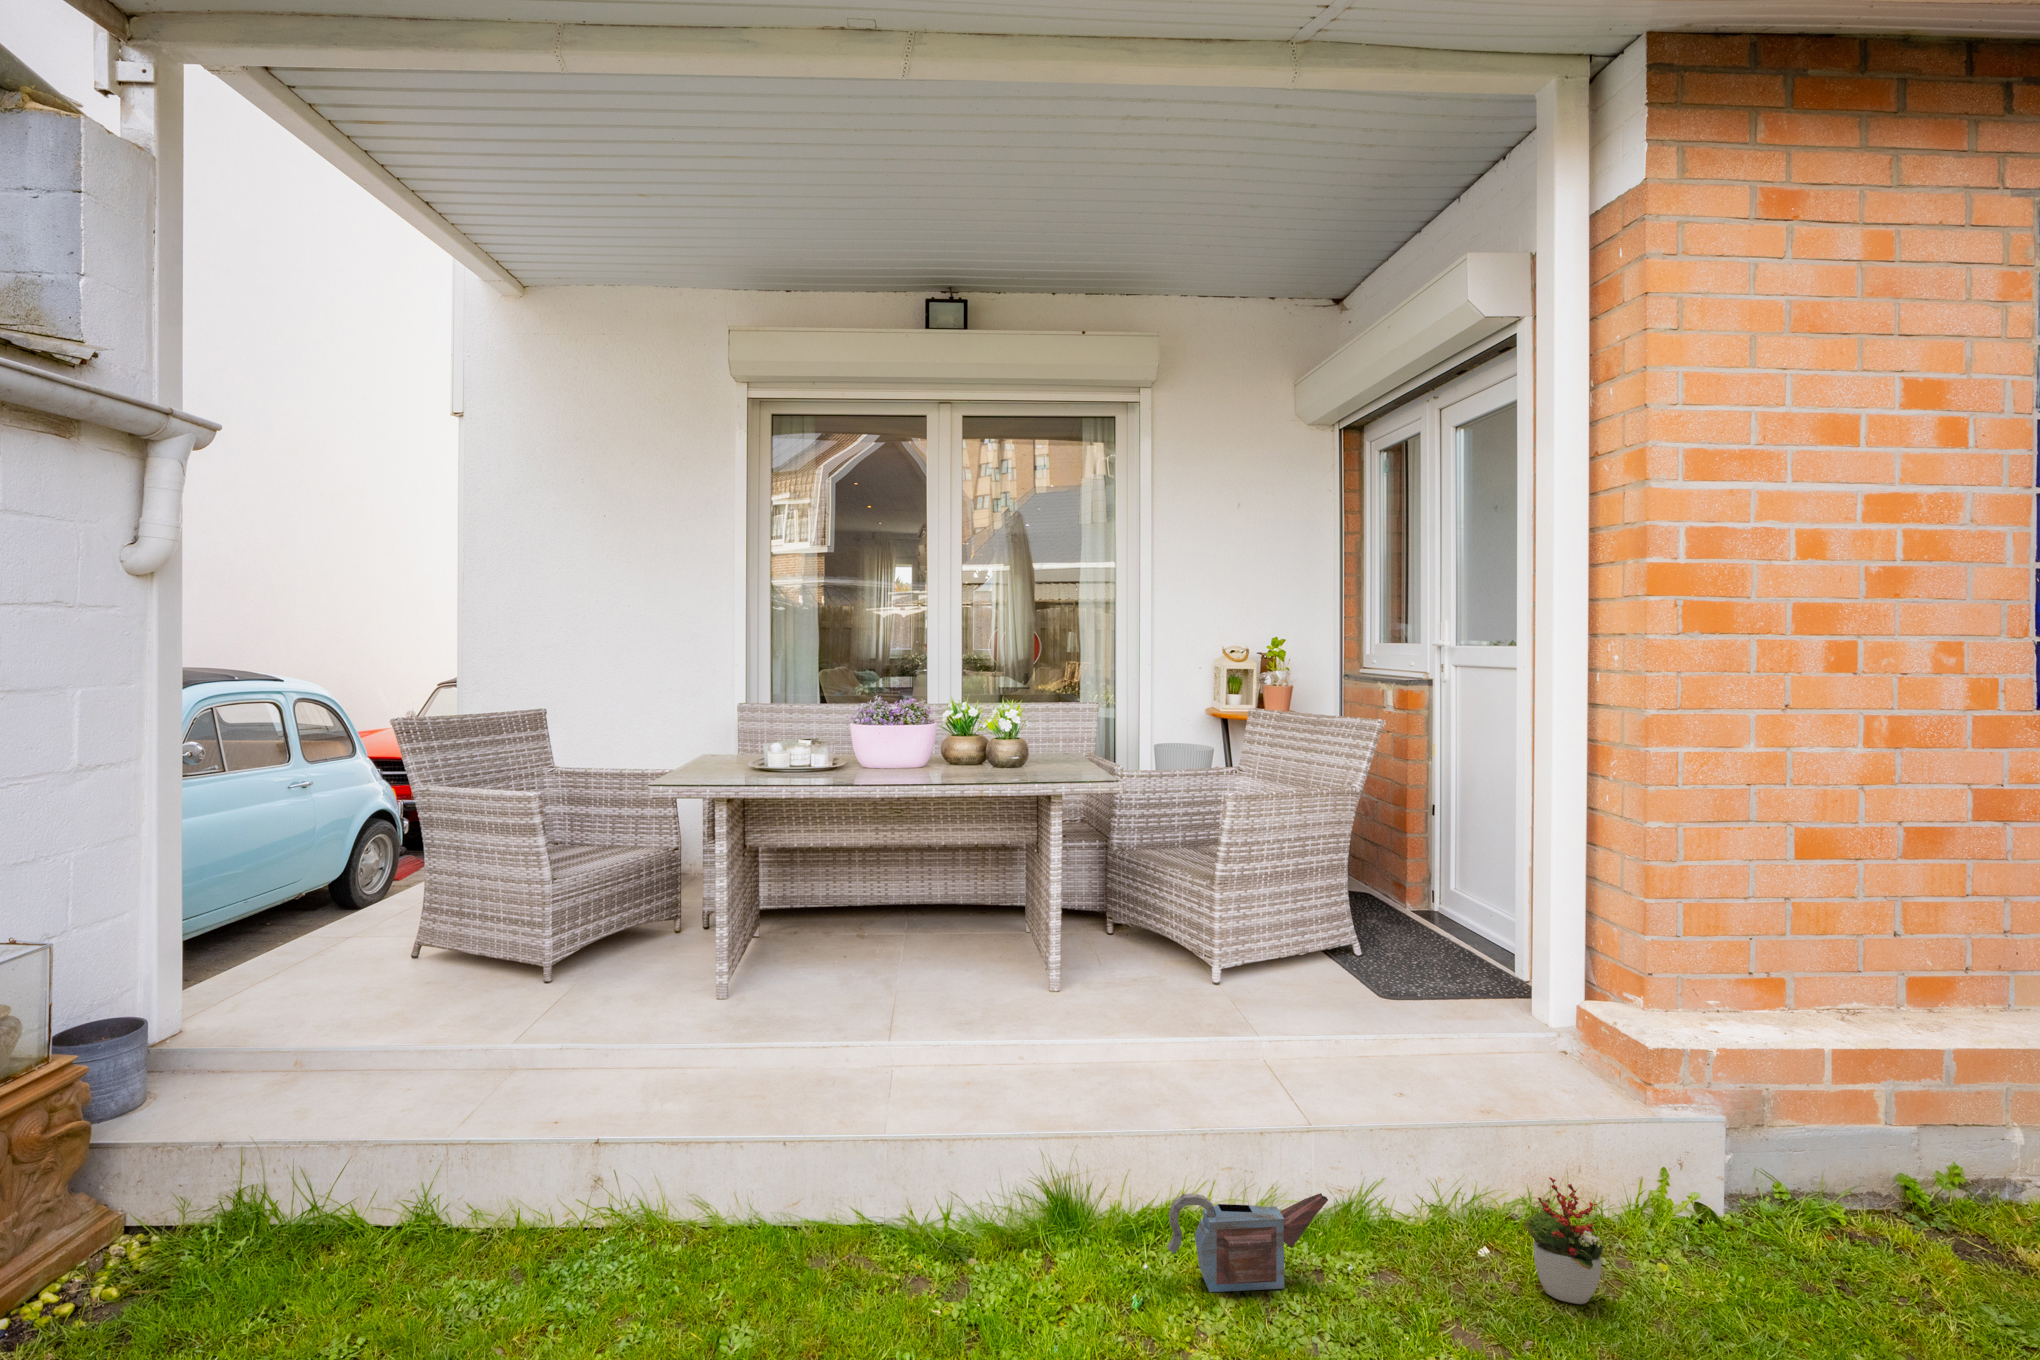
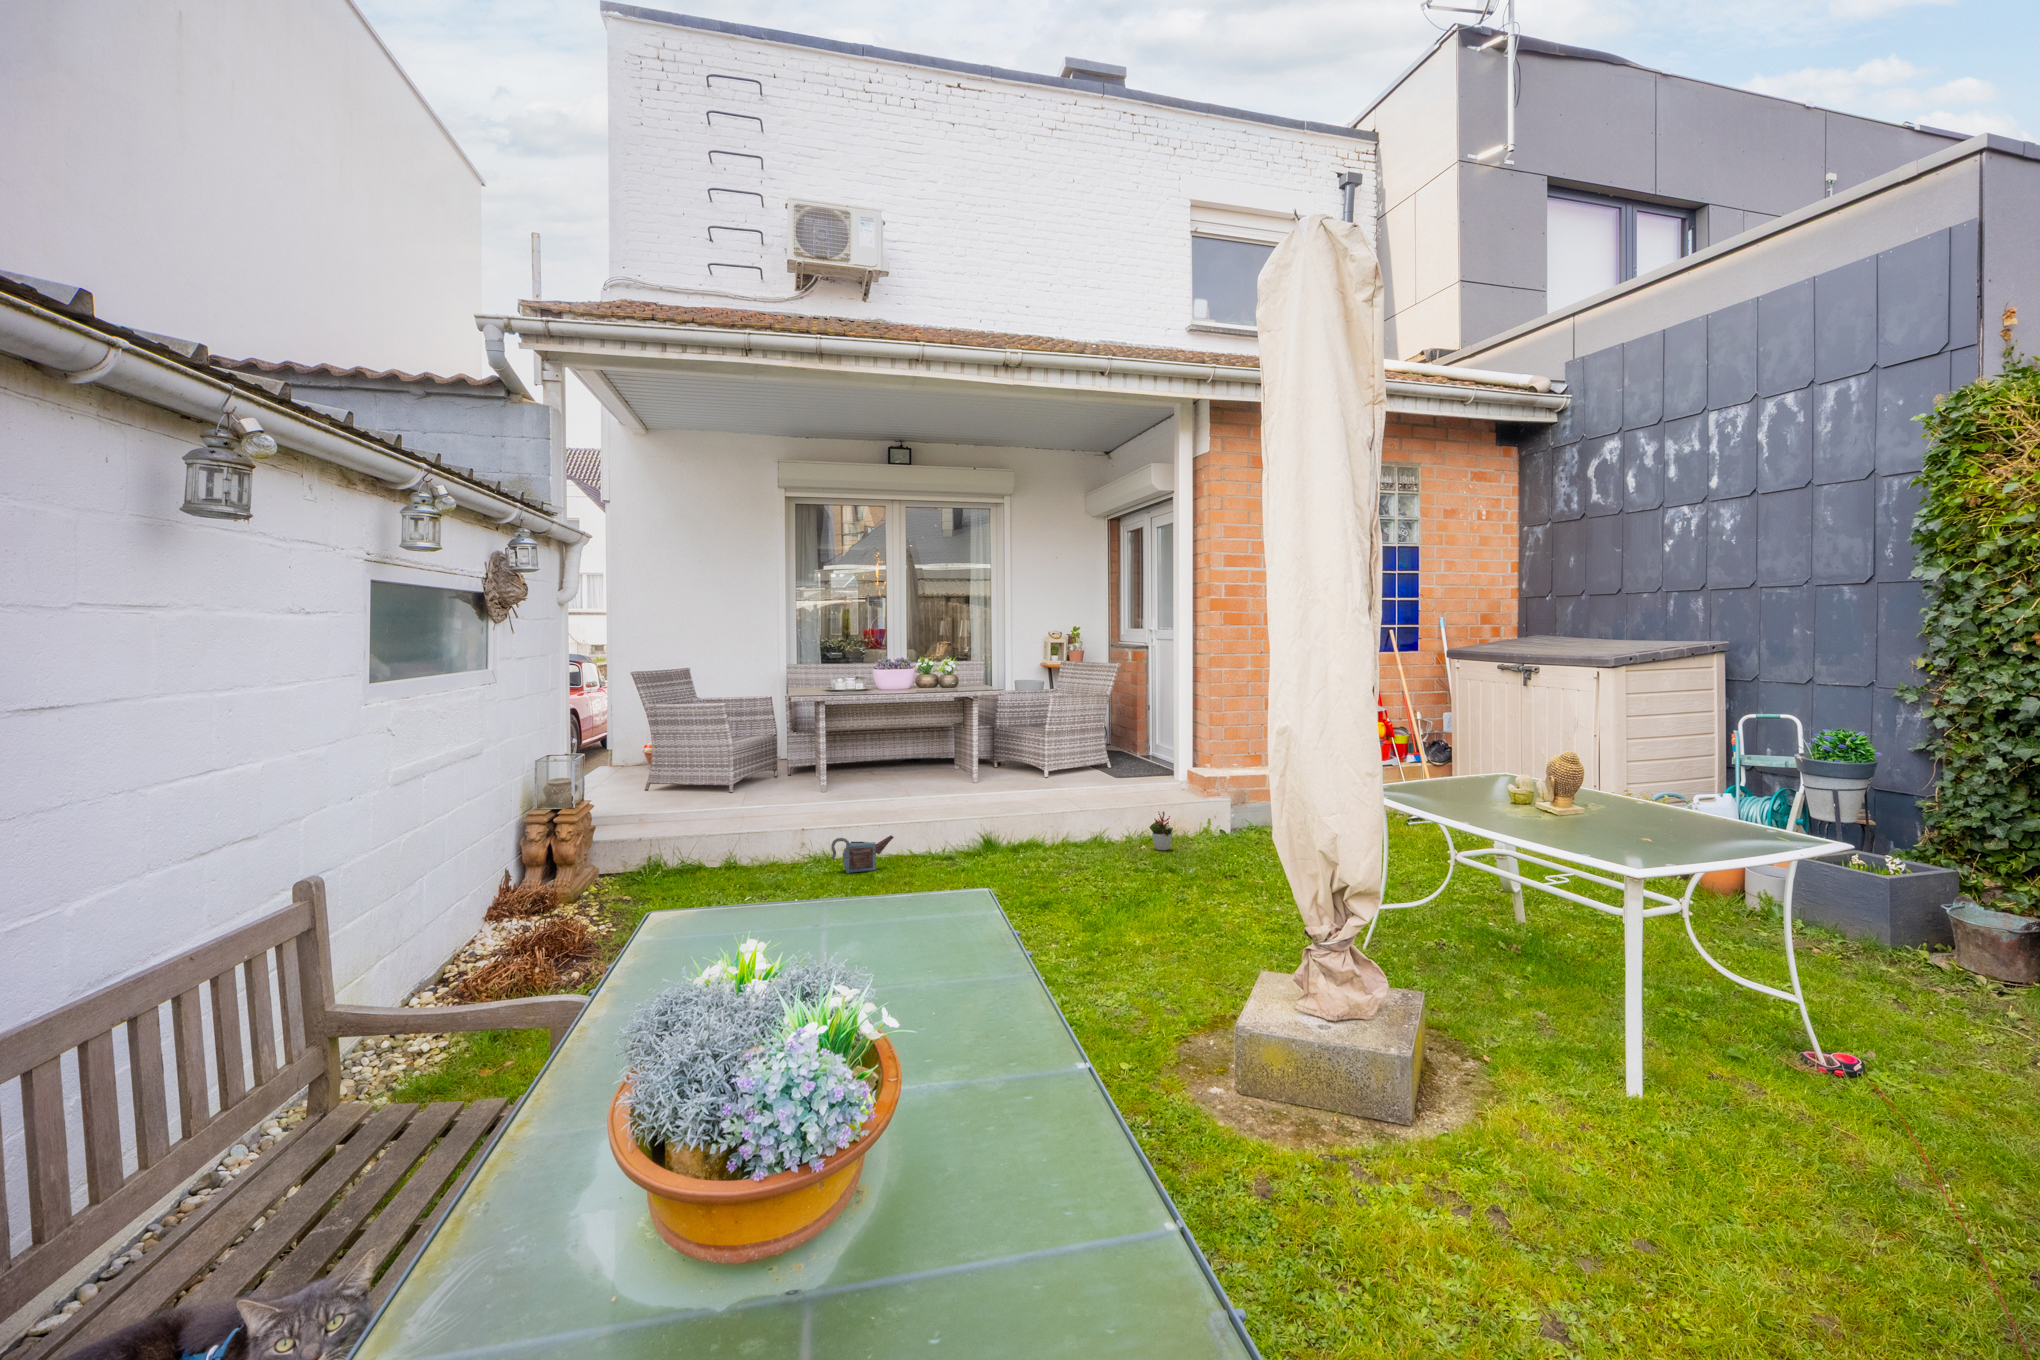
watering can: present [1167,1193,1328,1292] -> present [831,835,894,873]

